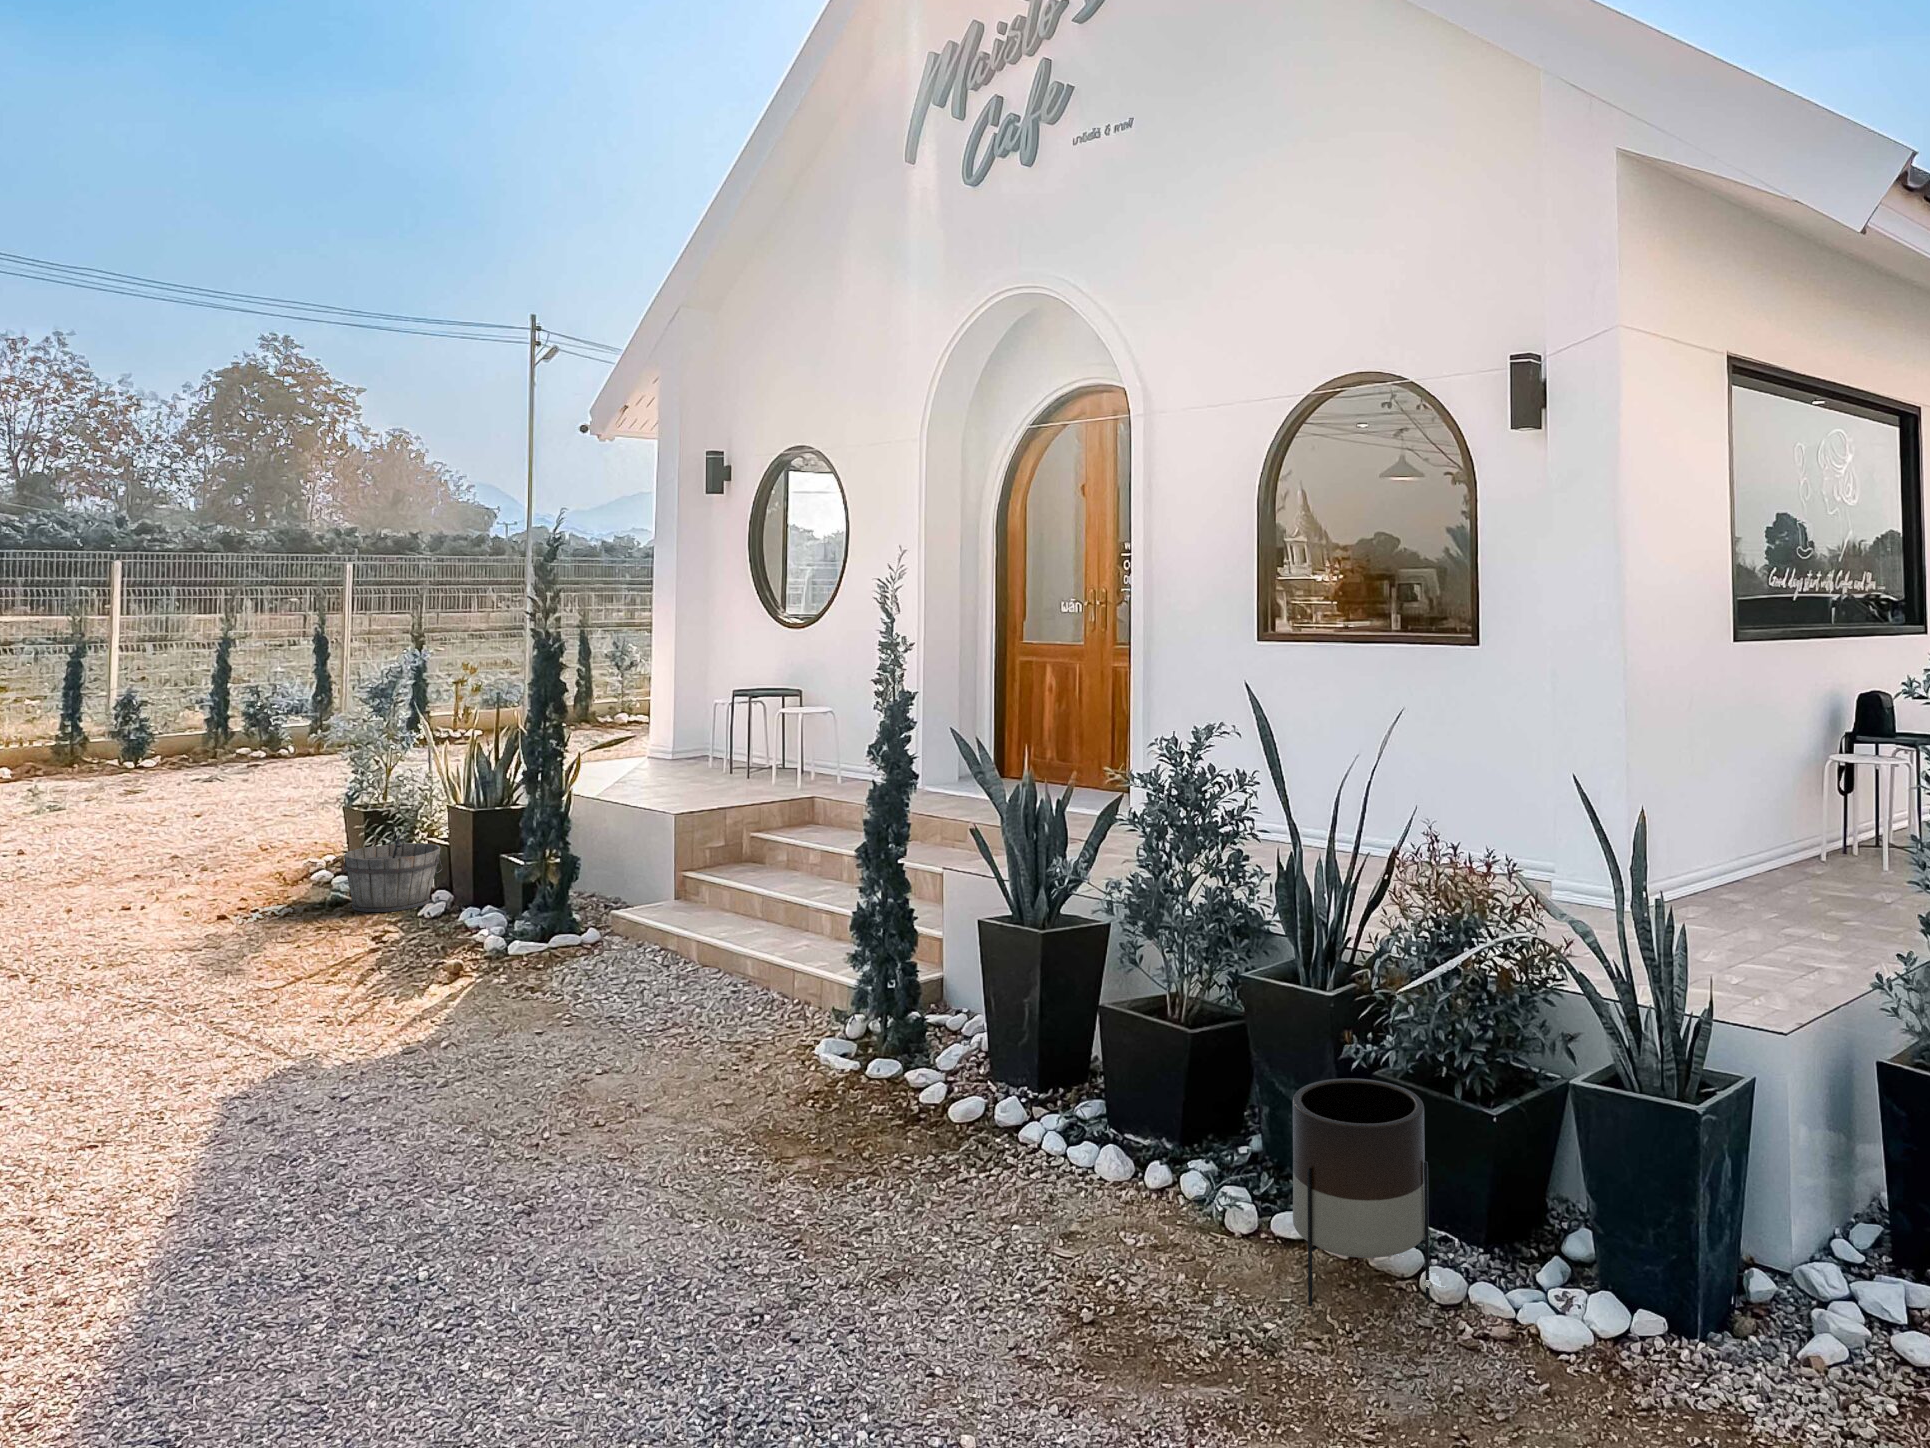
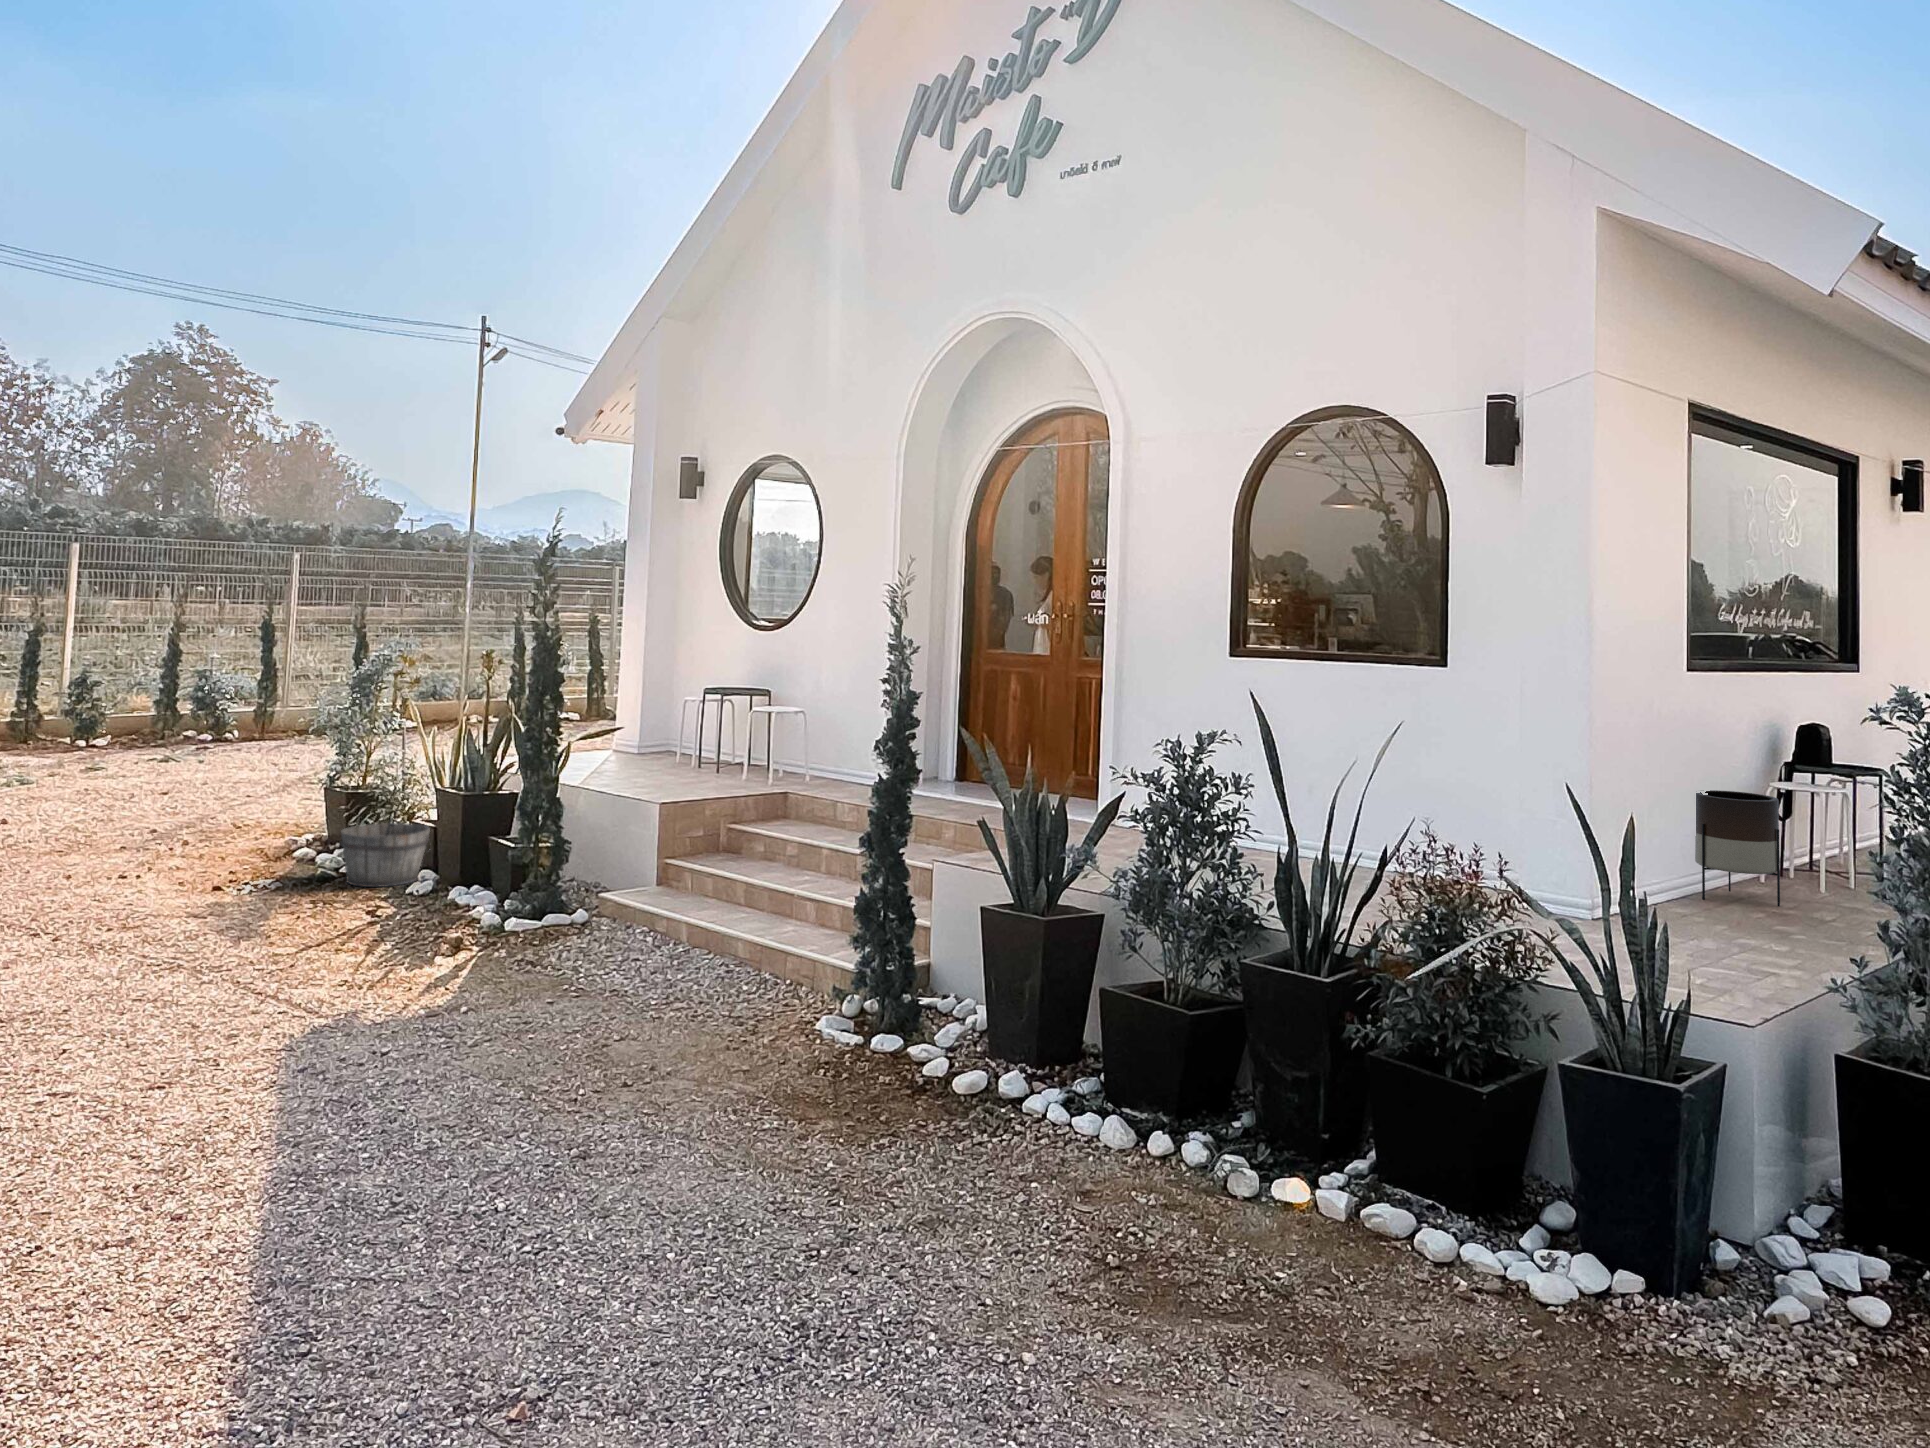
planter: present [1293,1078,1430,1307] -> present [1695,790,1780,906]

